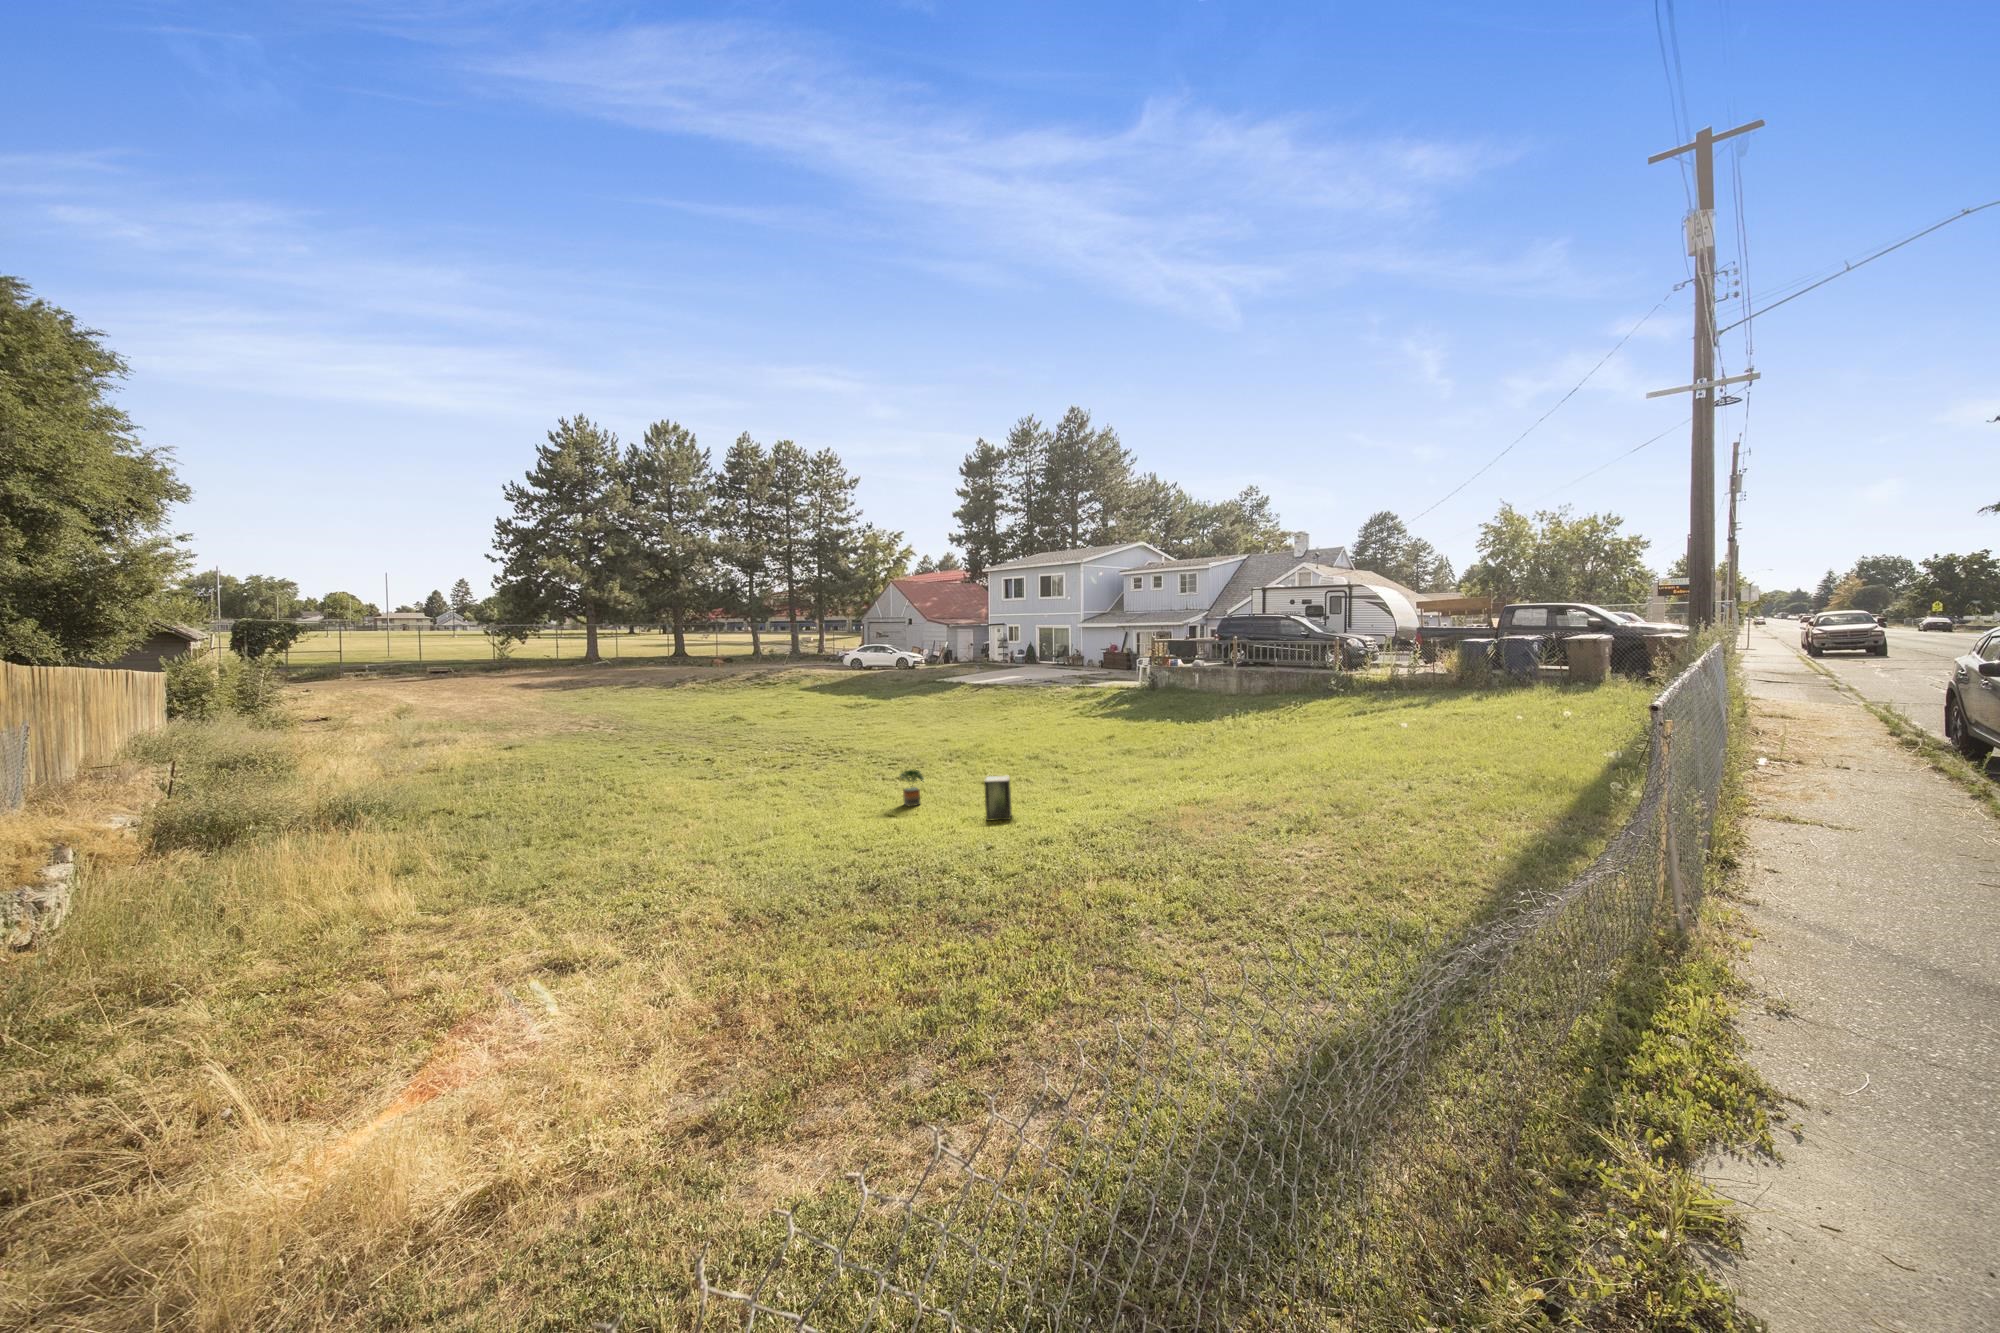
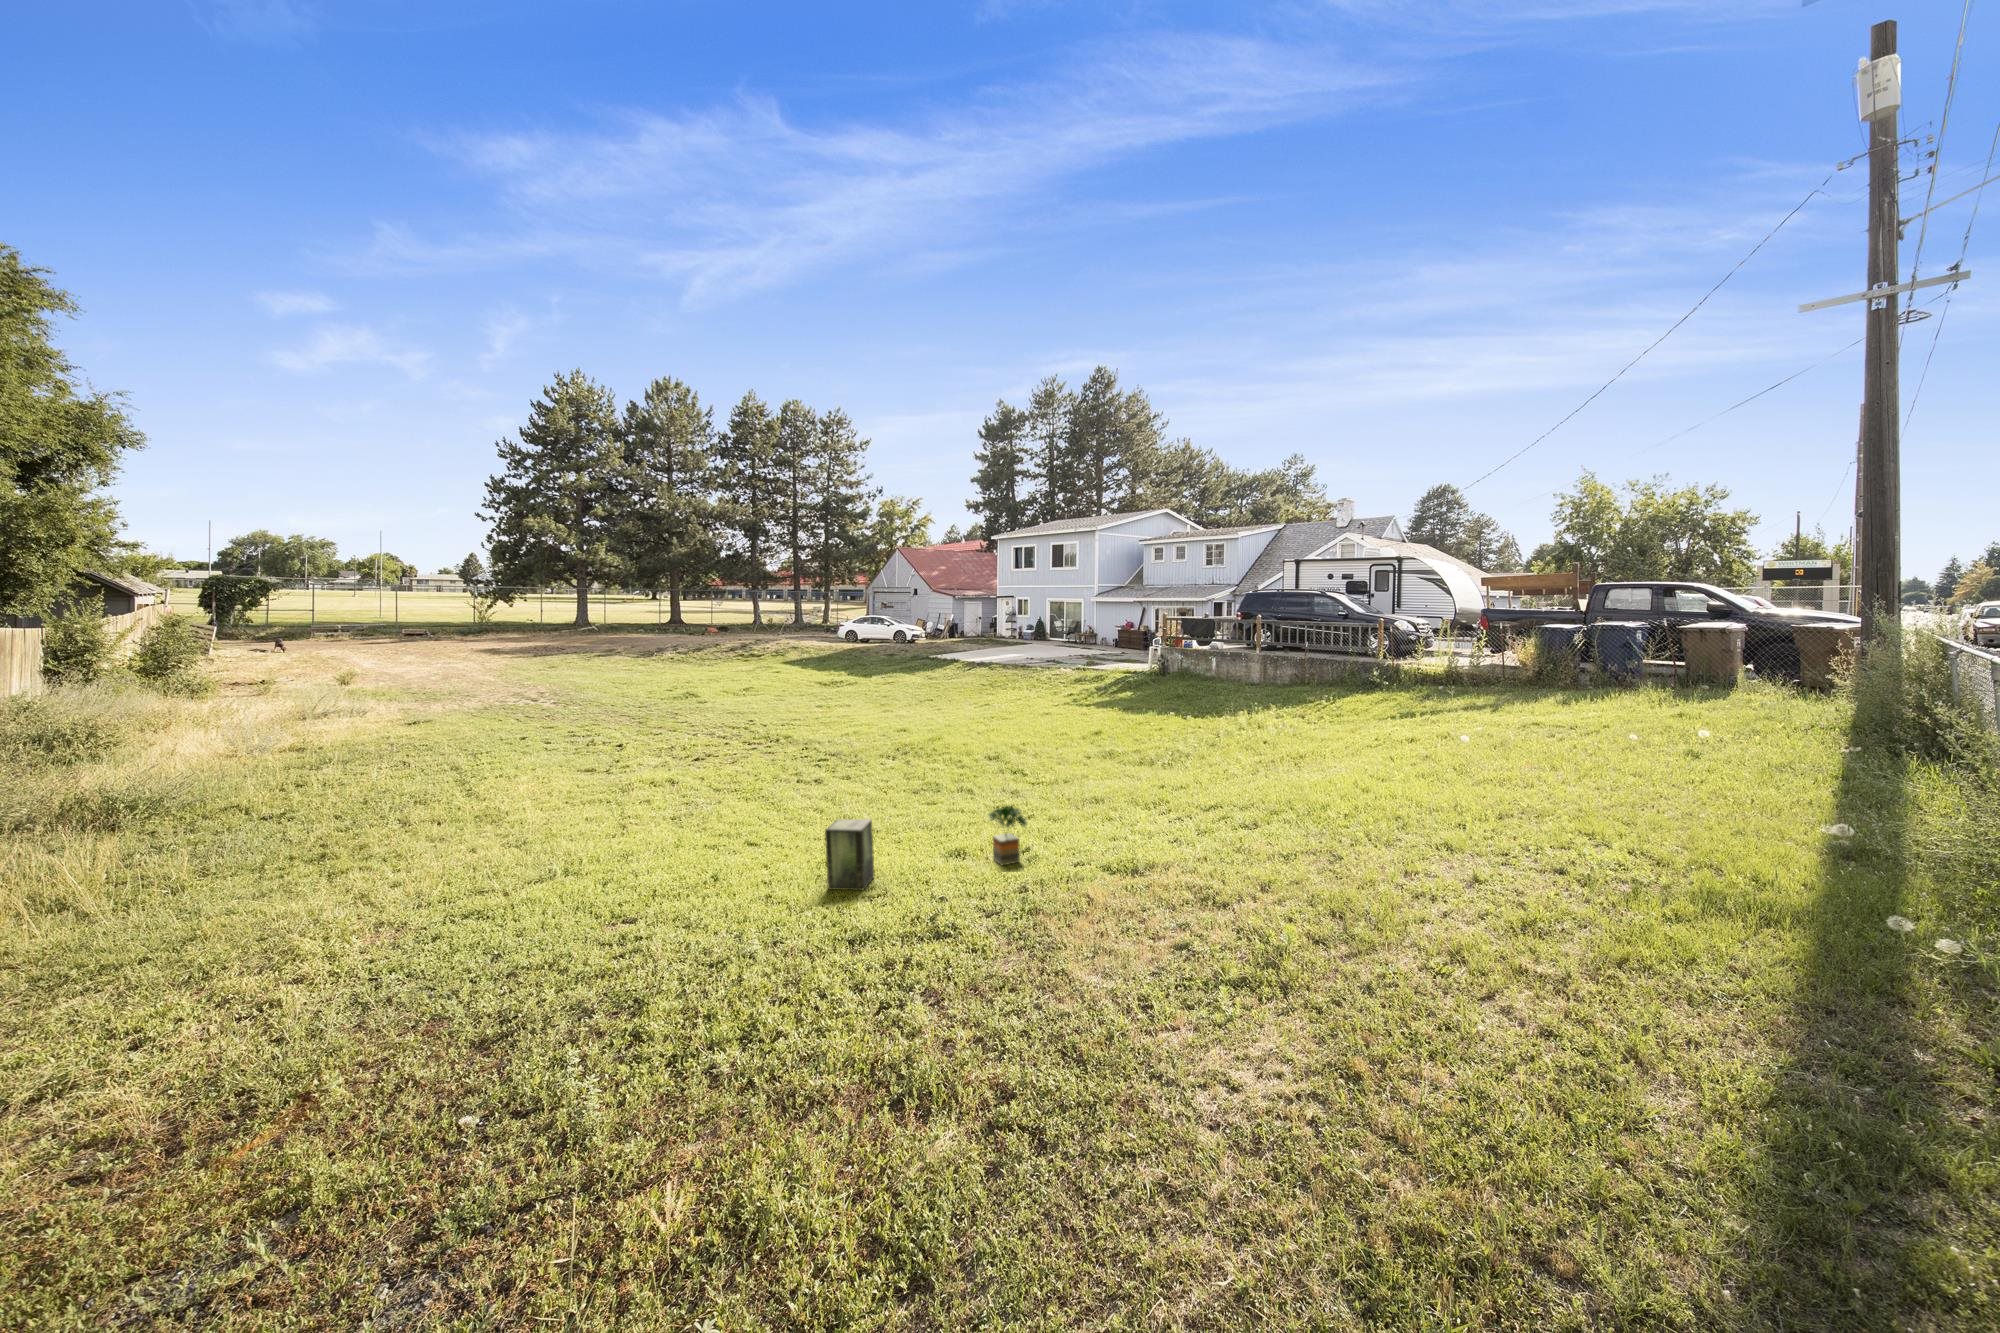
potted tree: present [900,769,924,806] -> present [989,806,1027,865]

